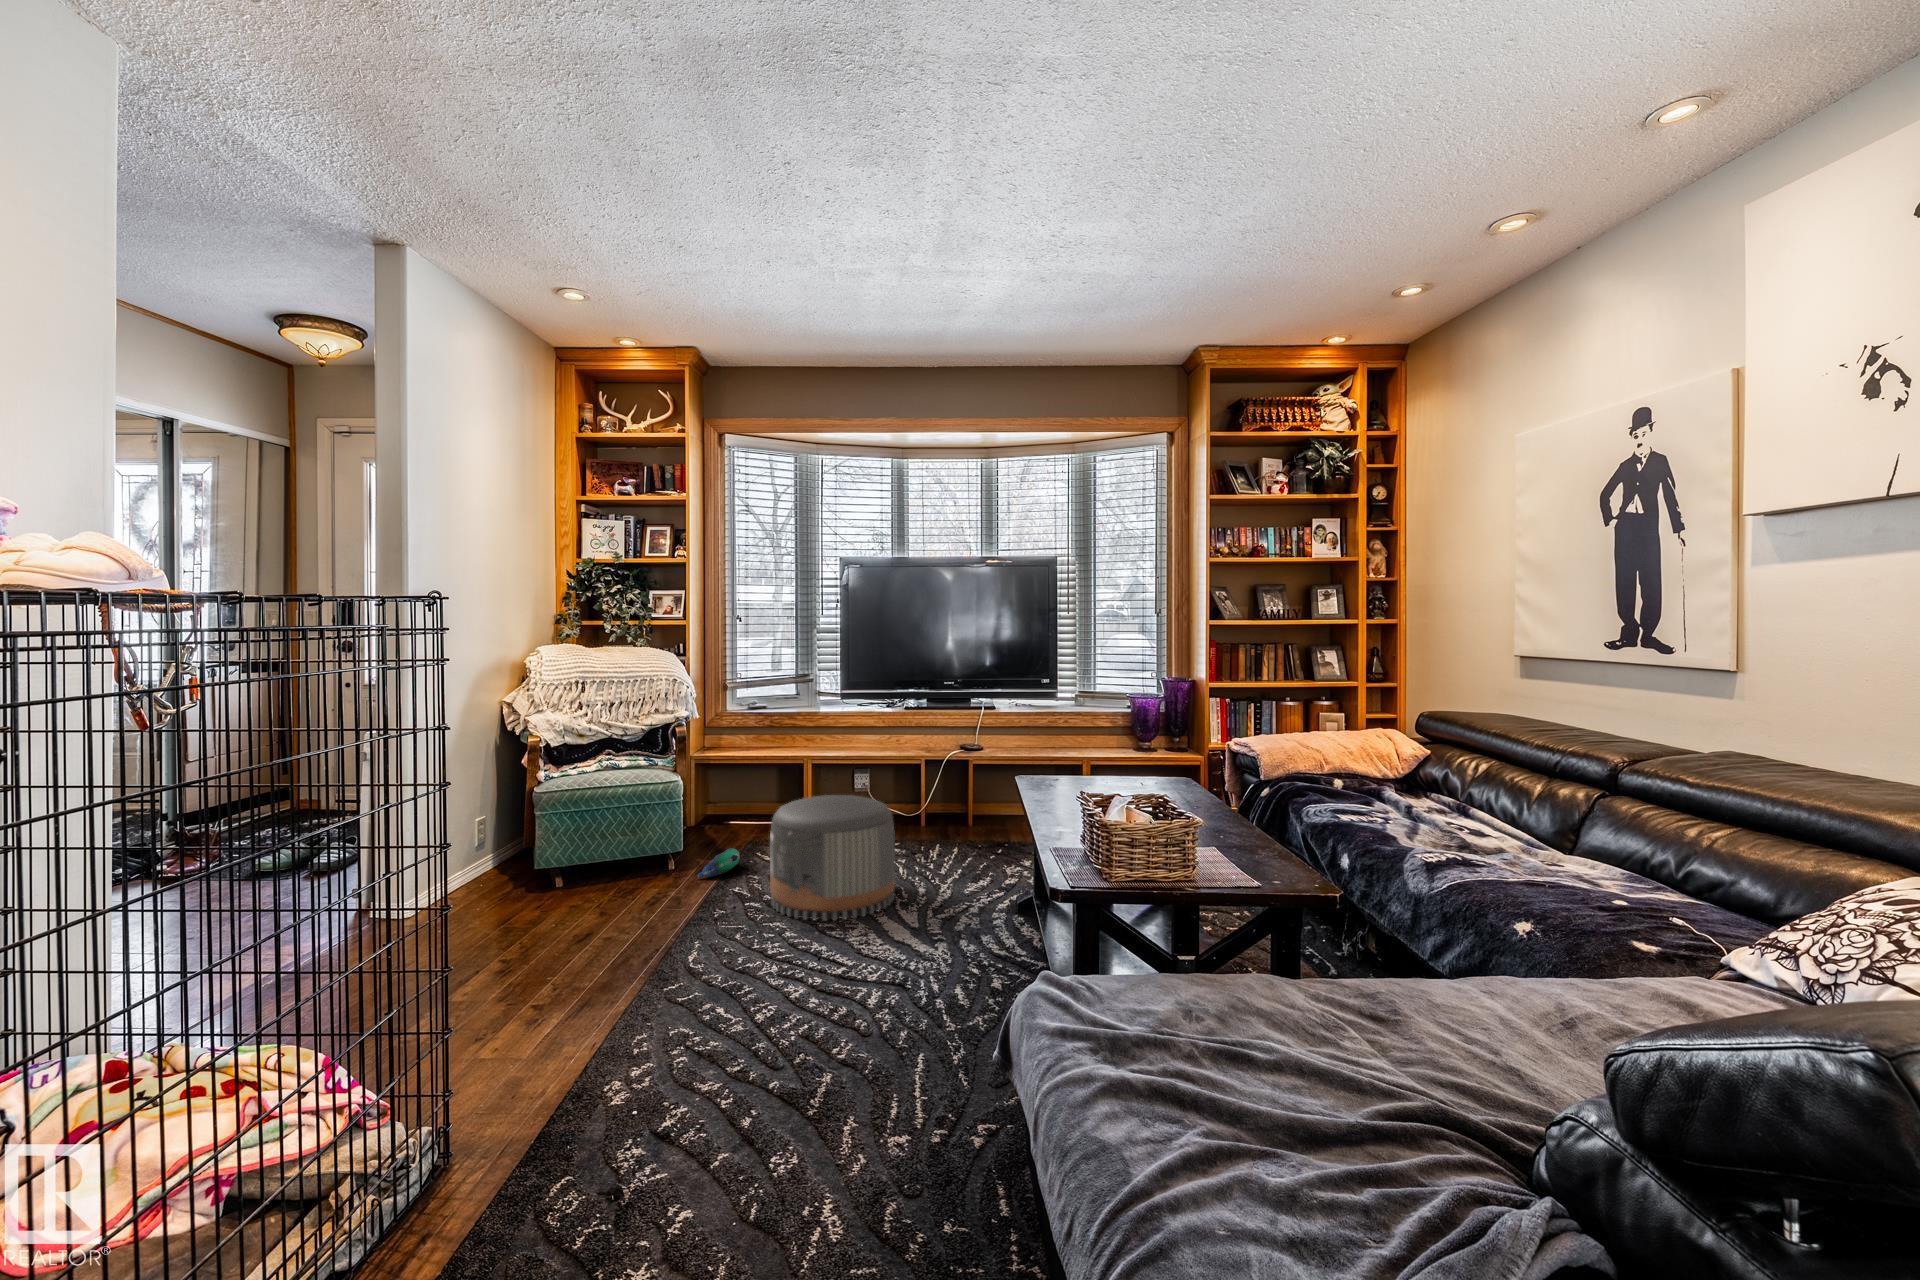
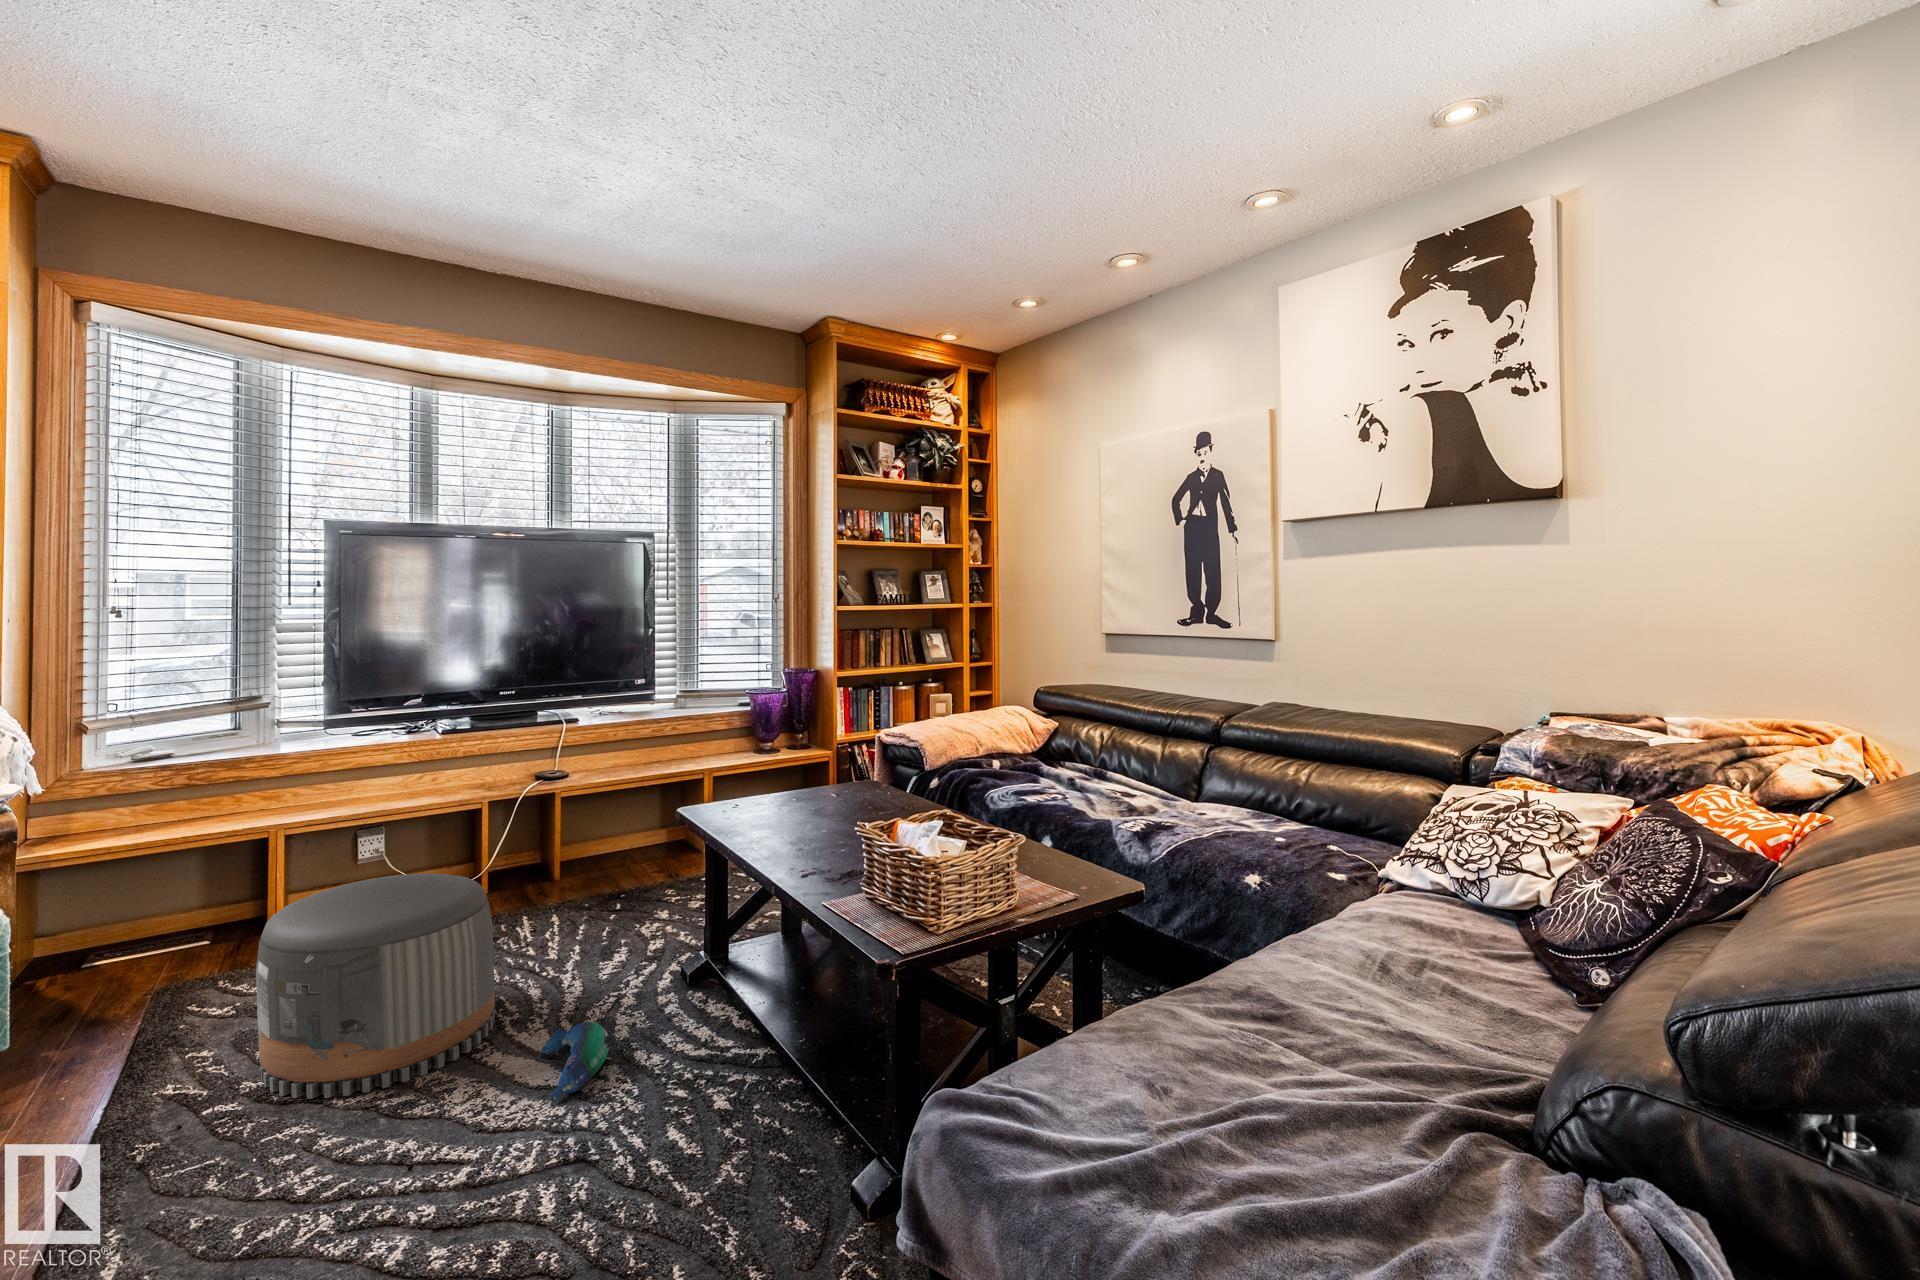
plush toy: present [697,848,740,878] -> present [541,1022,615,1101]

